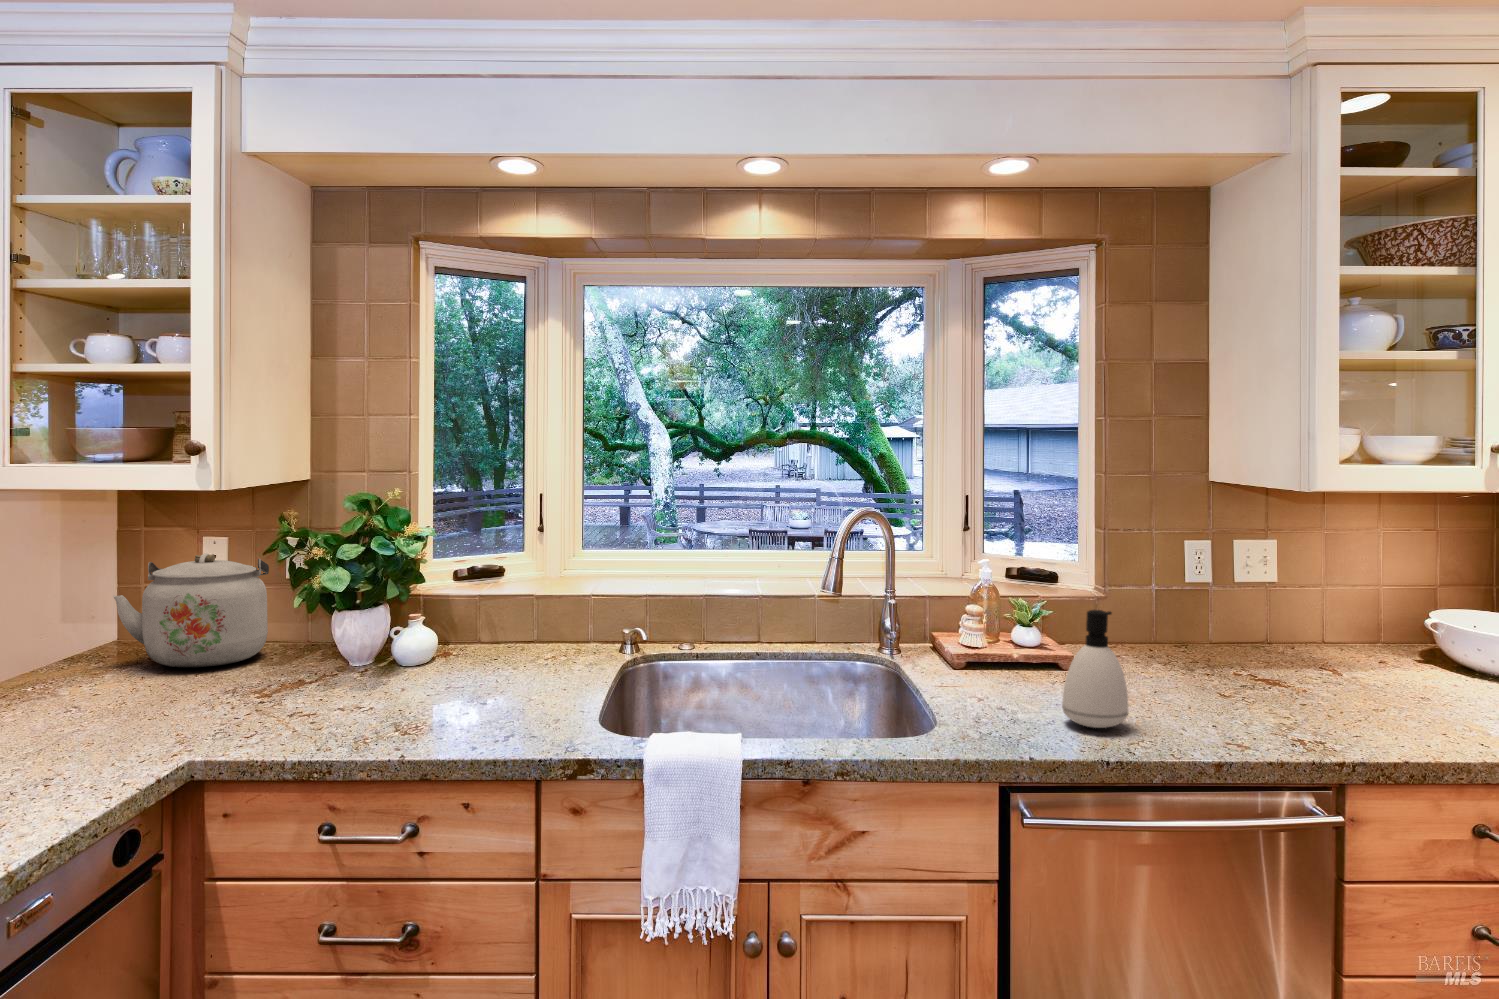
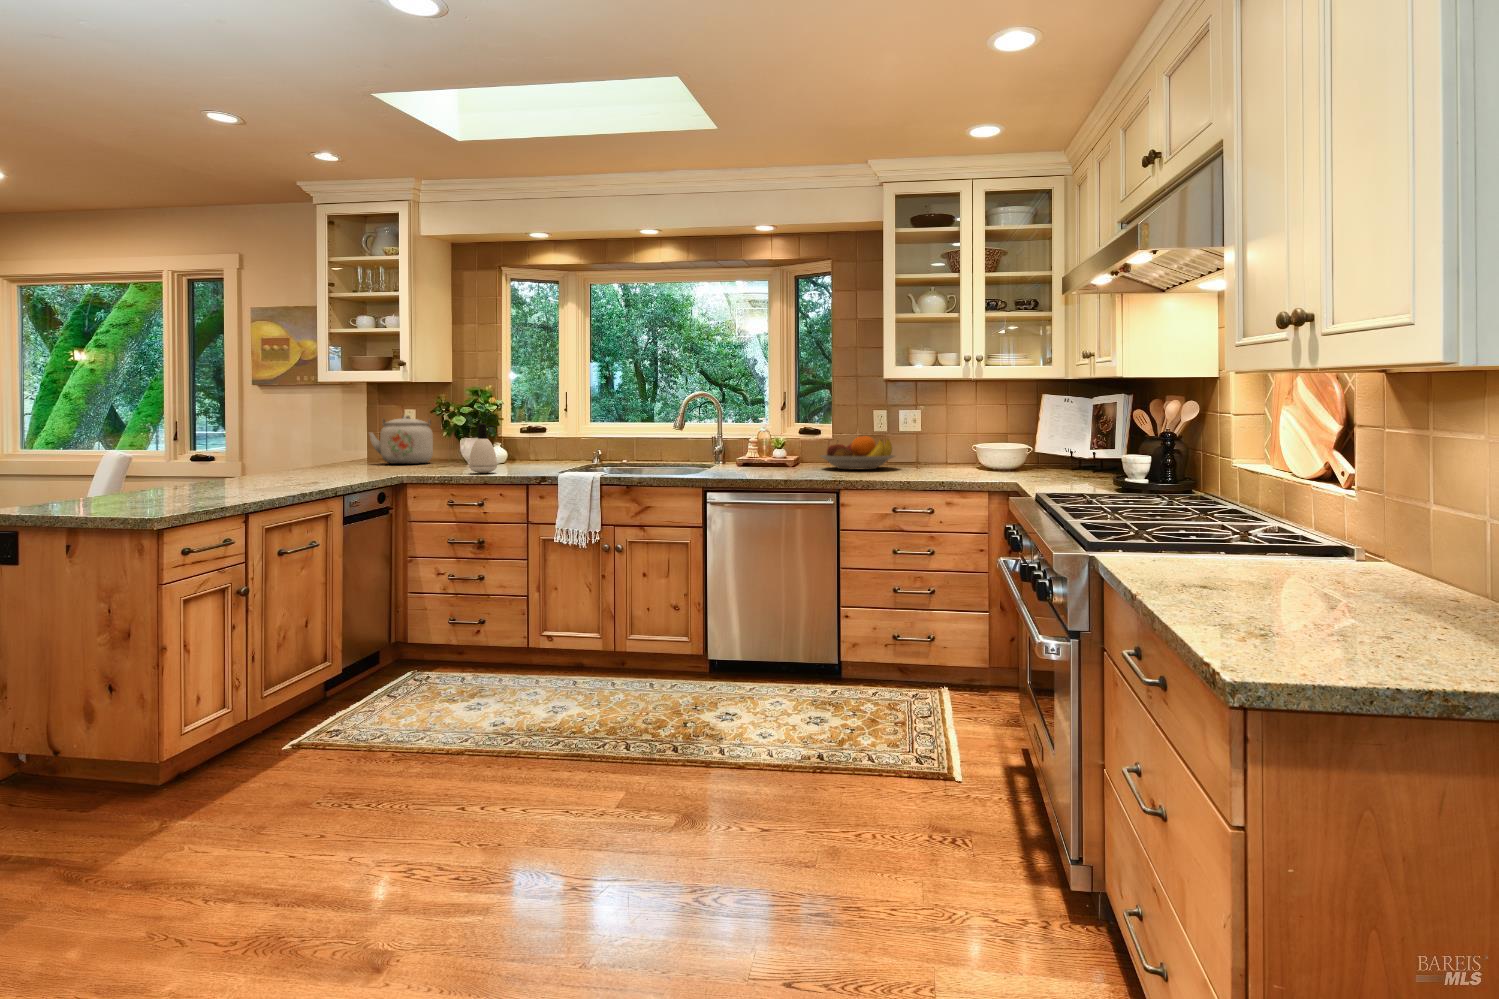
soap dispenser: present [1062,610,1128,728] -> present [469,423,497,473]
fruit bowl: none [1157,625,1342,702] -> present [820,436,895,470]

